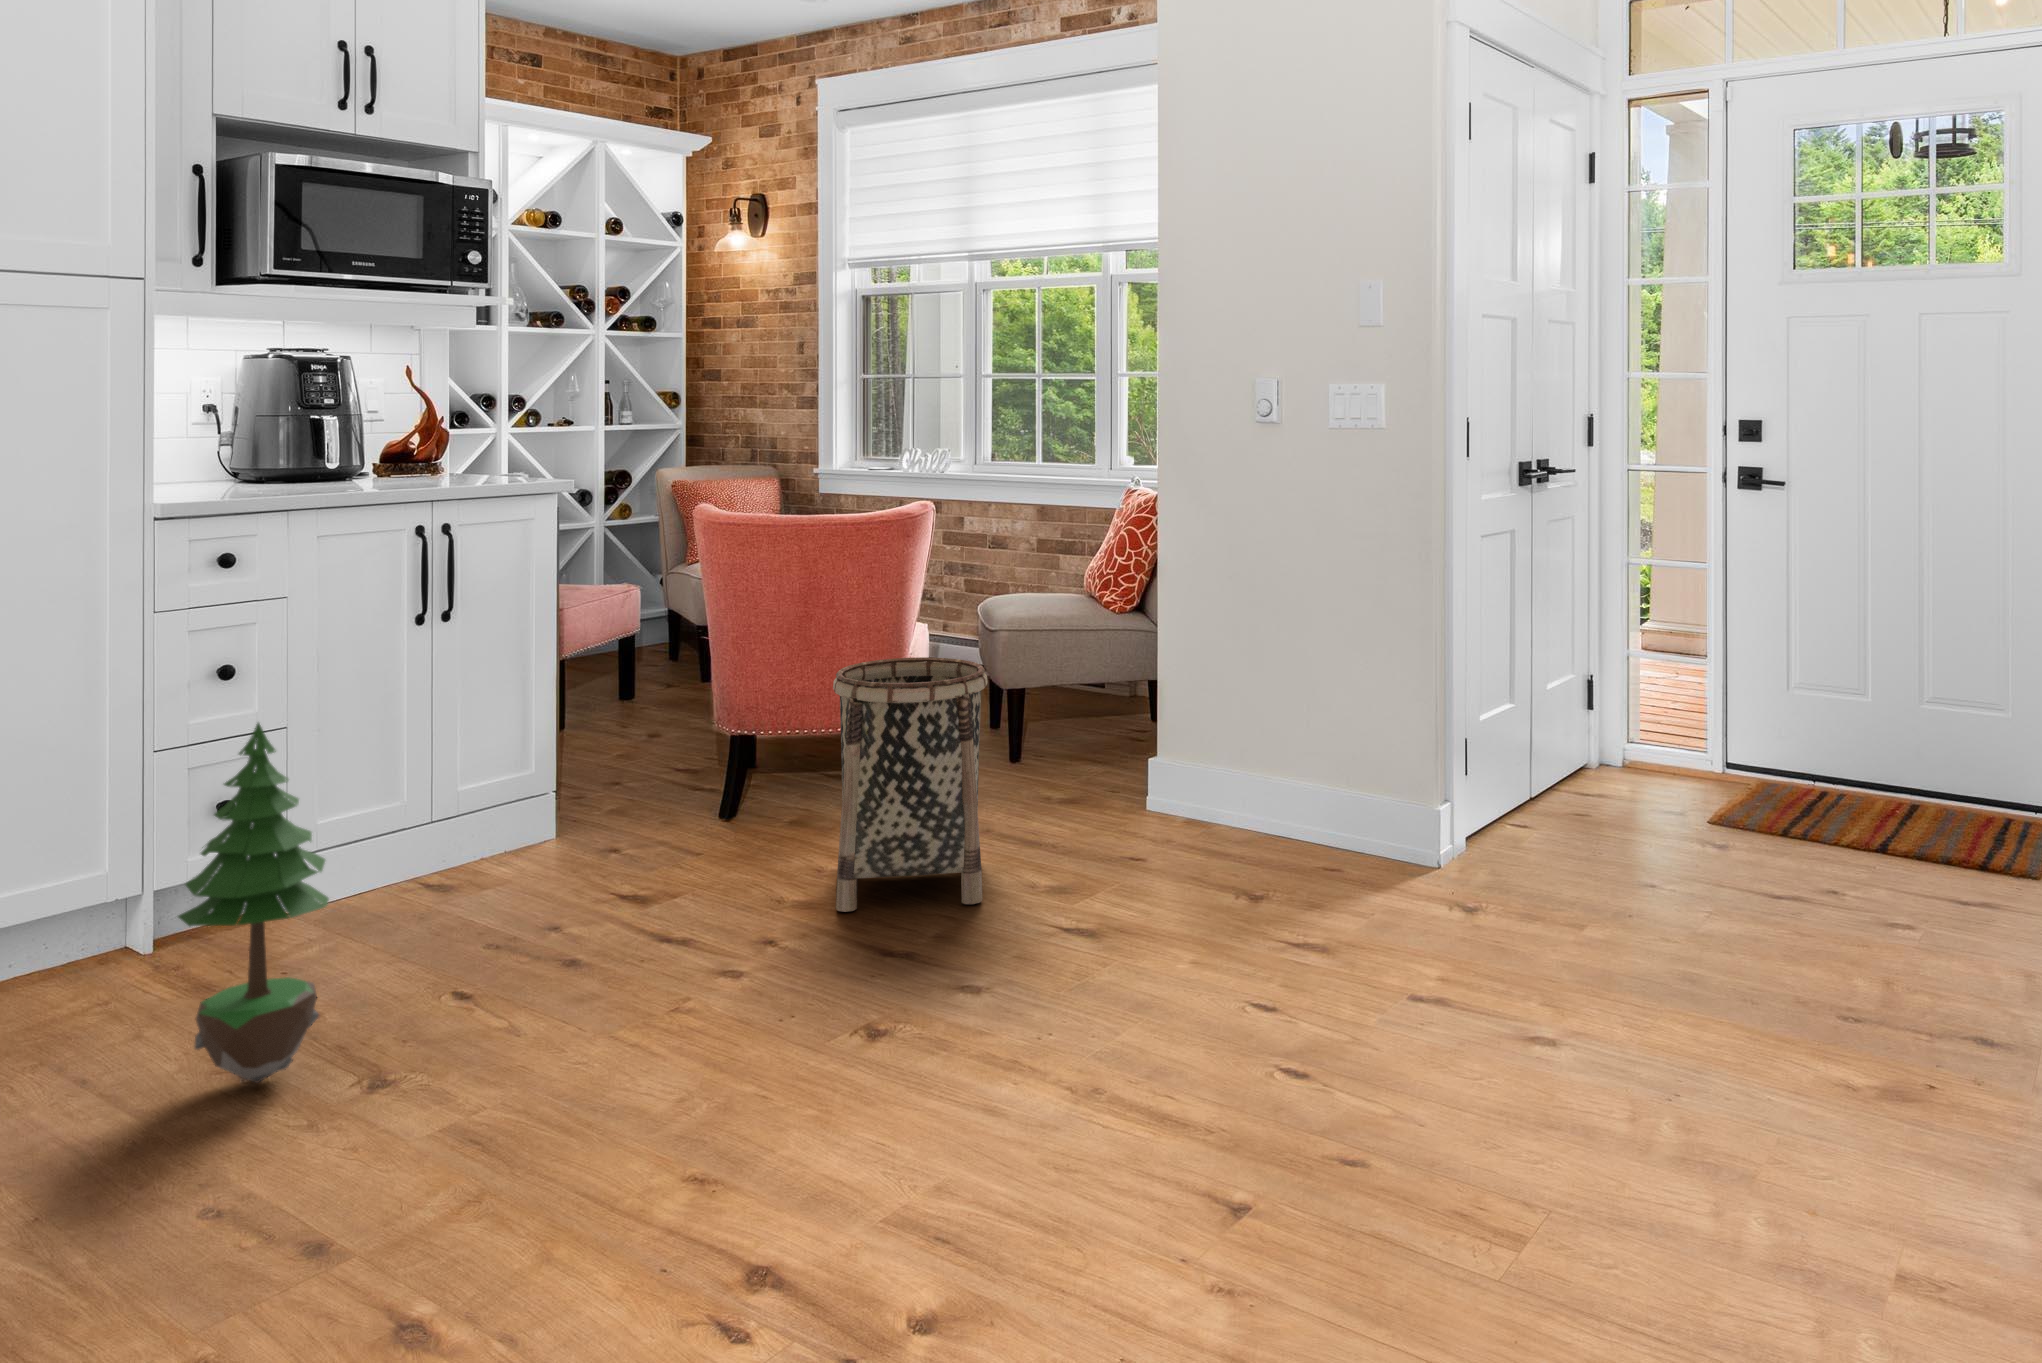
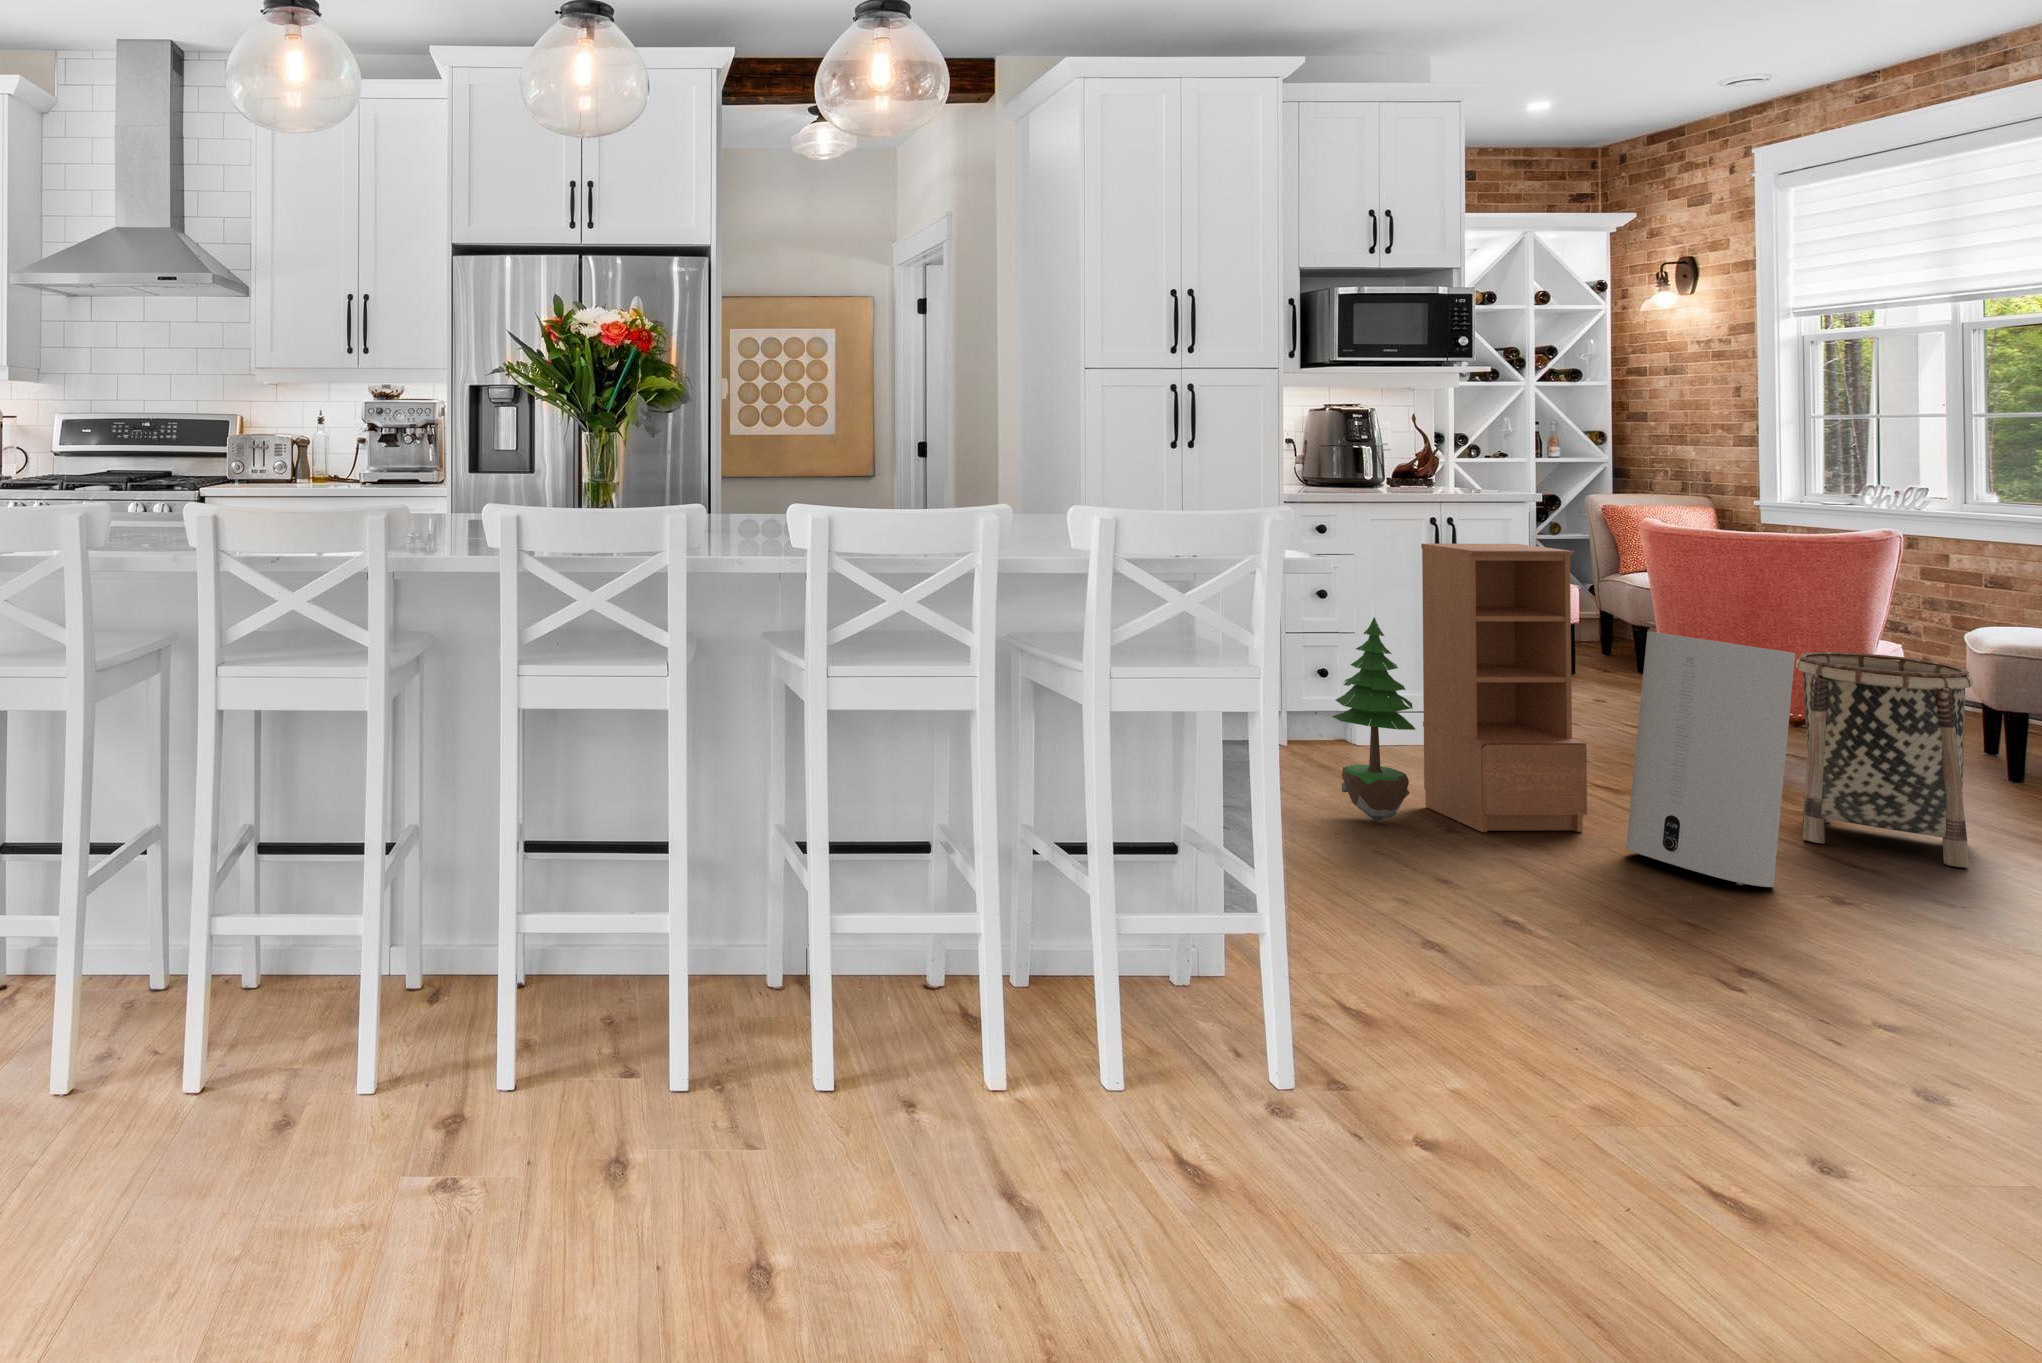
bookcase: none [359,563,591,1045] -> present [1421,544,1587,832]
air purifier: none [633,680,827,1030] -> present [1626,631,1795,887]

